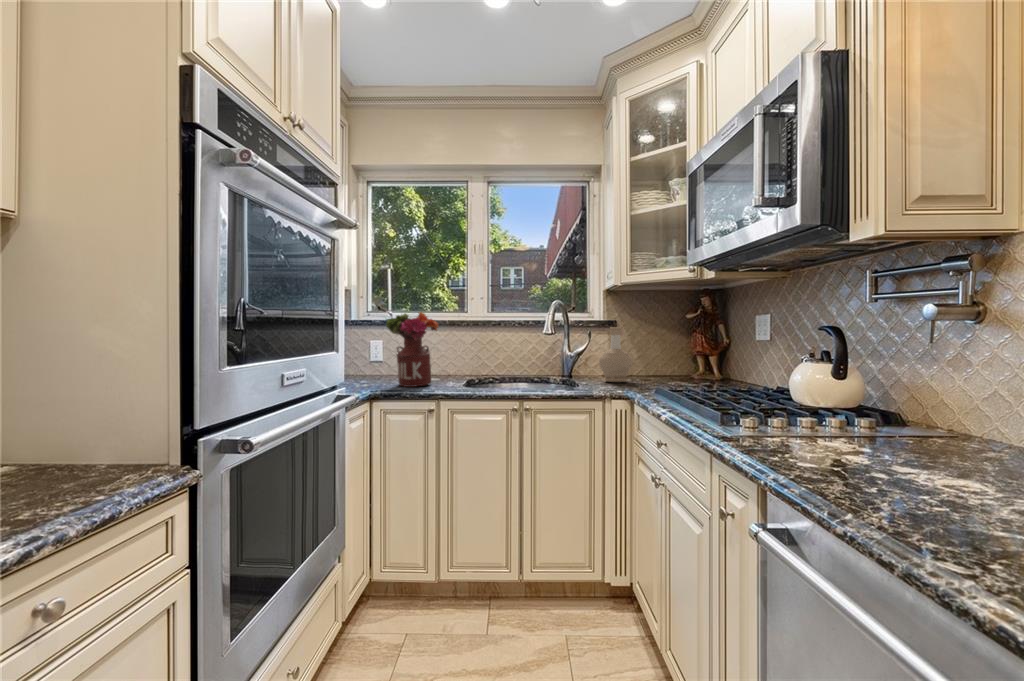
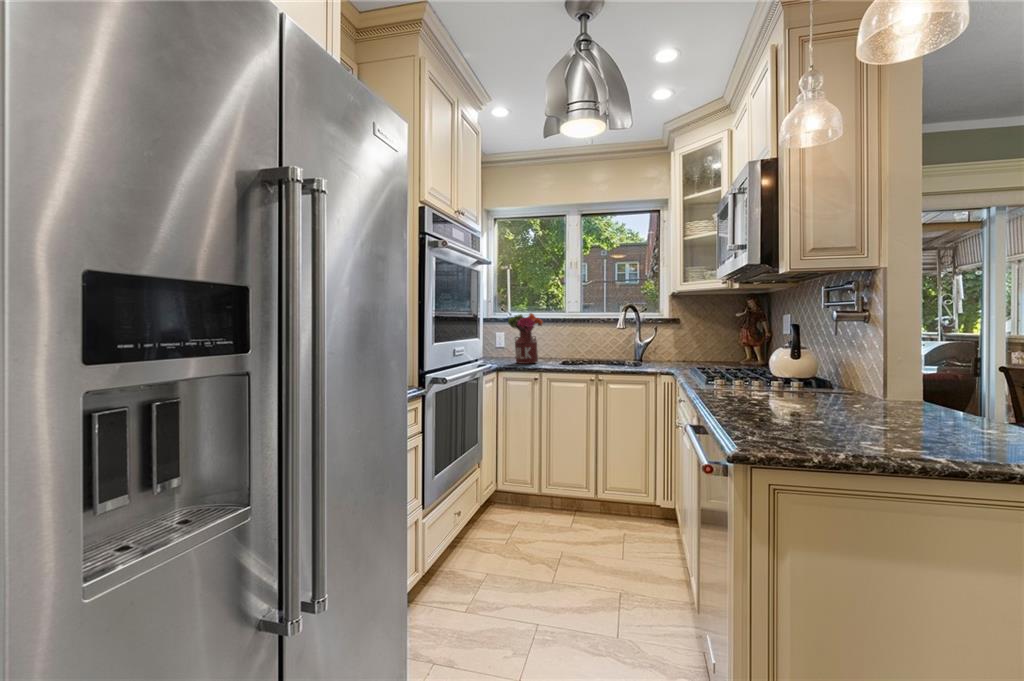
bottle: present [599,327,633,382] -> none [661,324,687,364]

